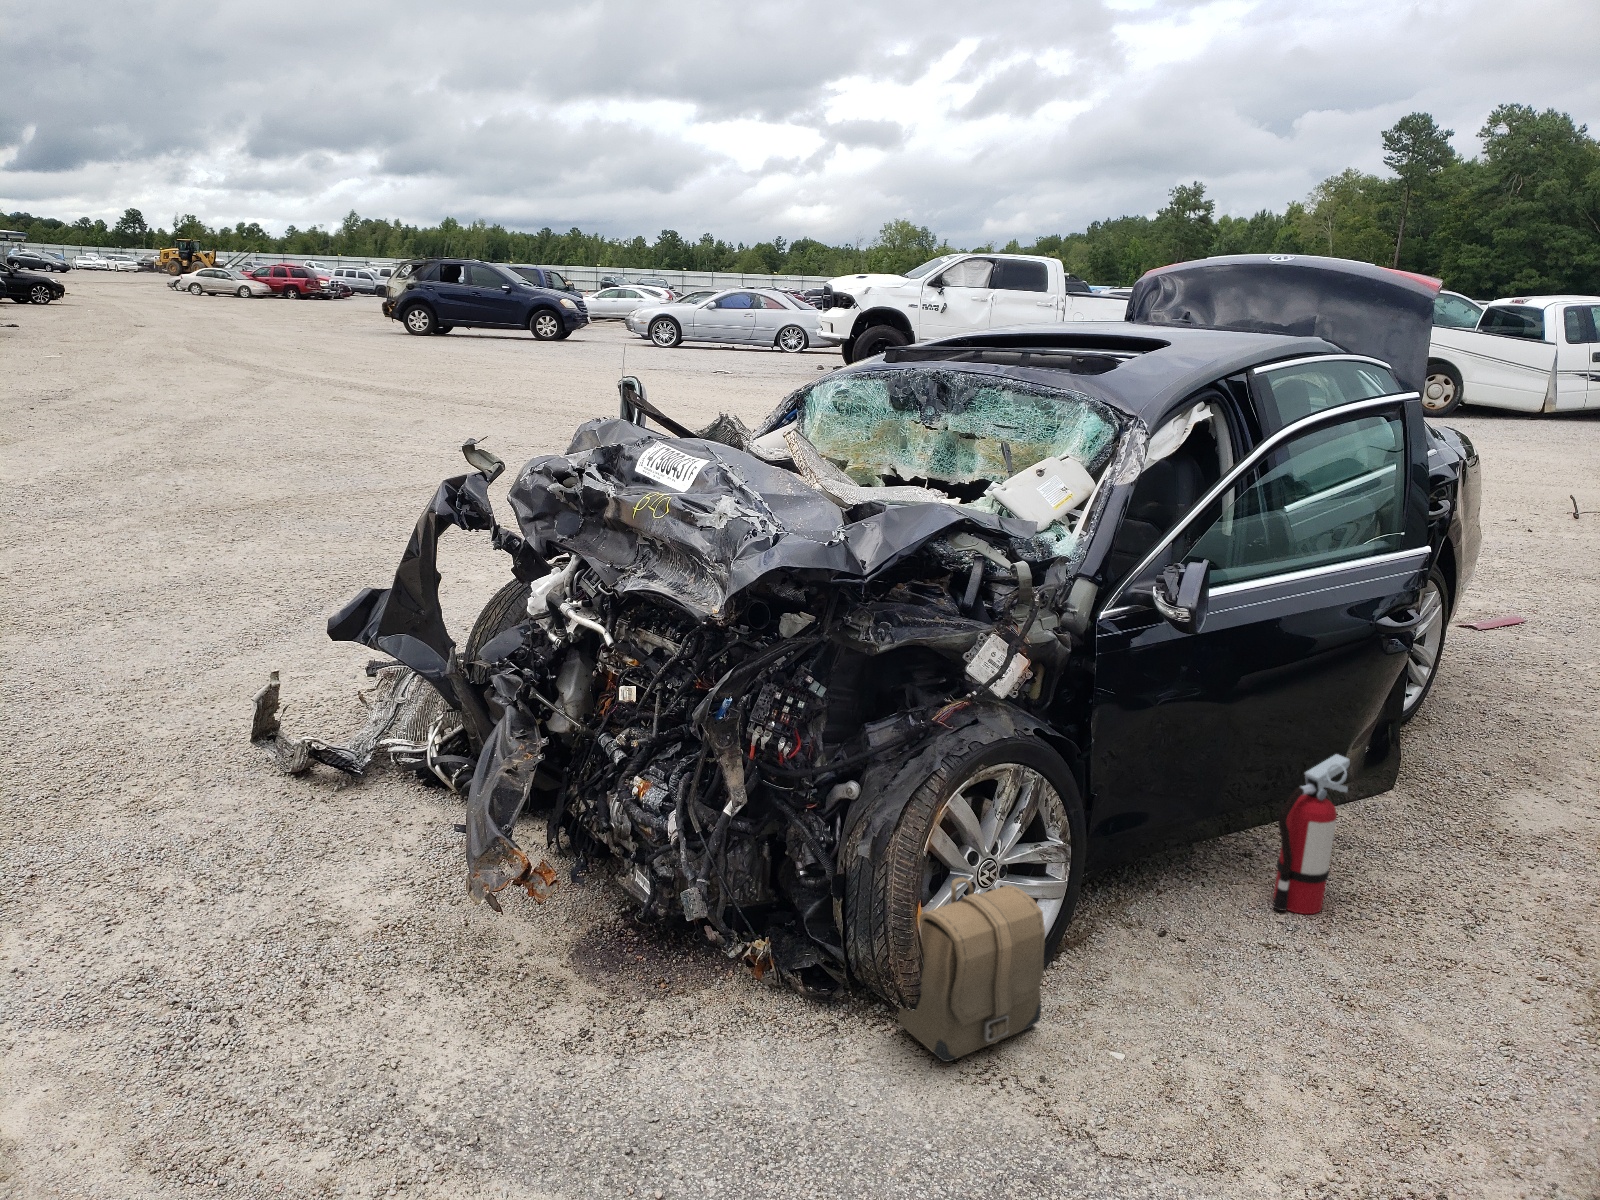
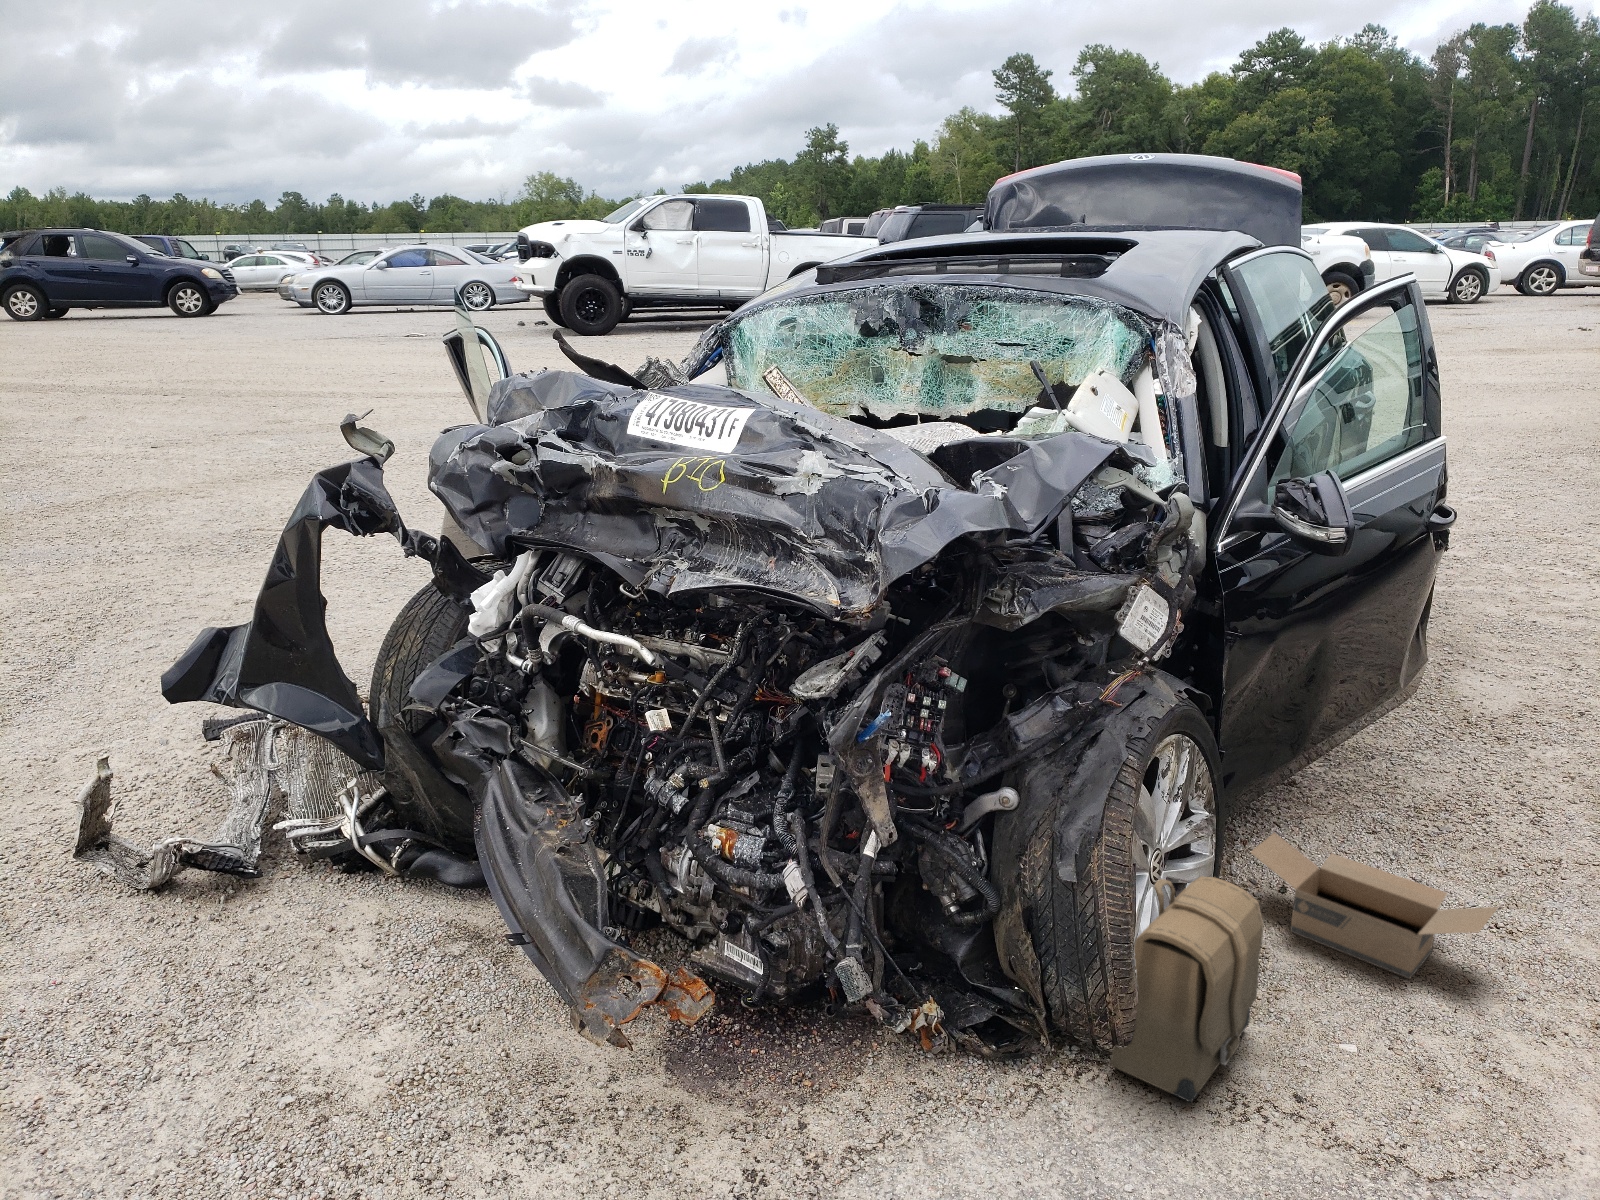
fire extinguisher: present [1273,754,1350,914] -> none [1347,665,1430,838]
cardboard box: none [1116,880,1306,1022] -> present [1251,833,1498,979]

